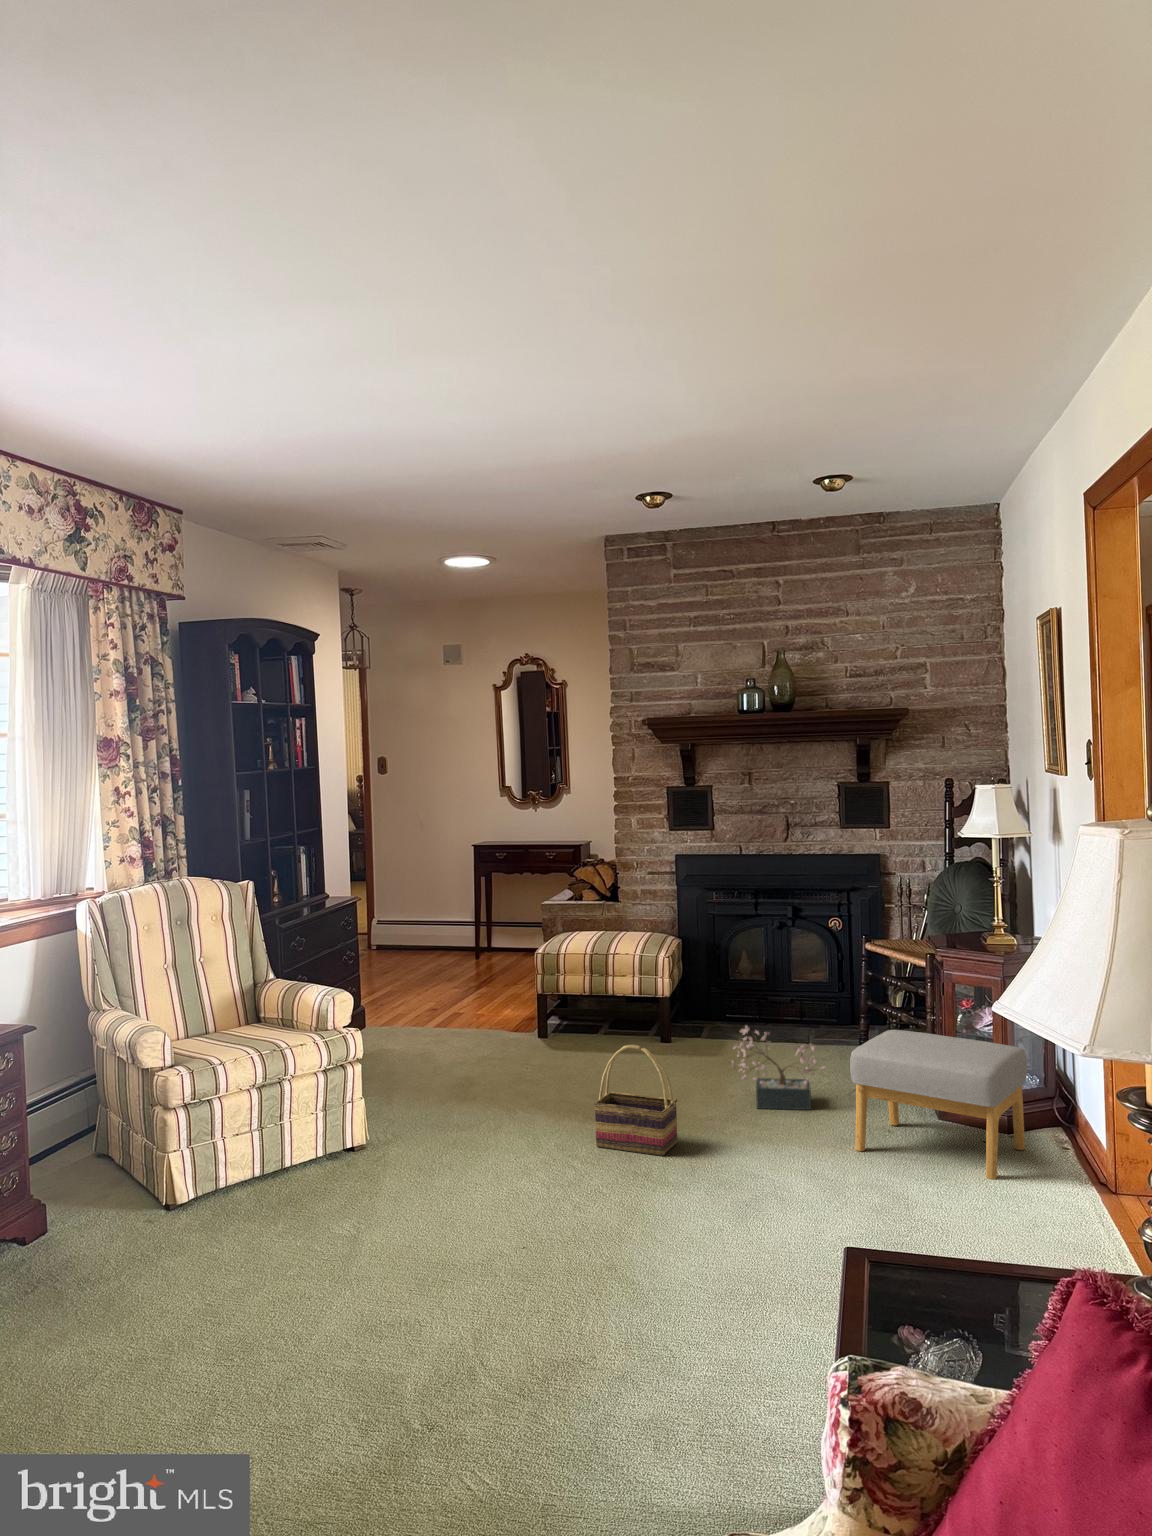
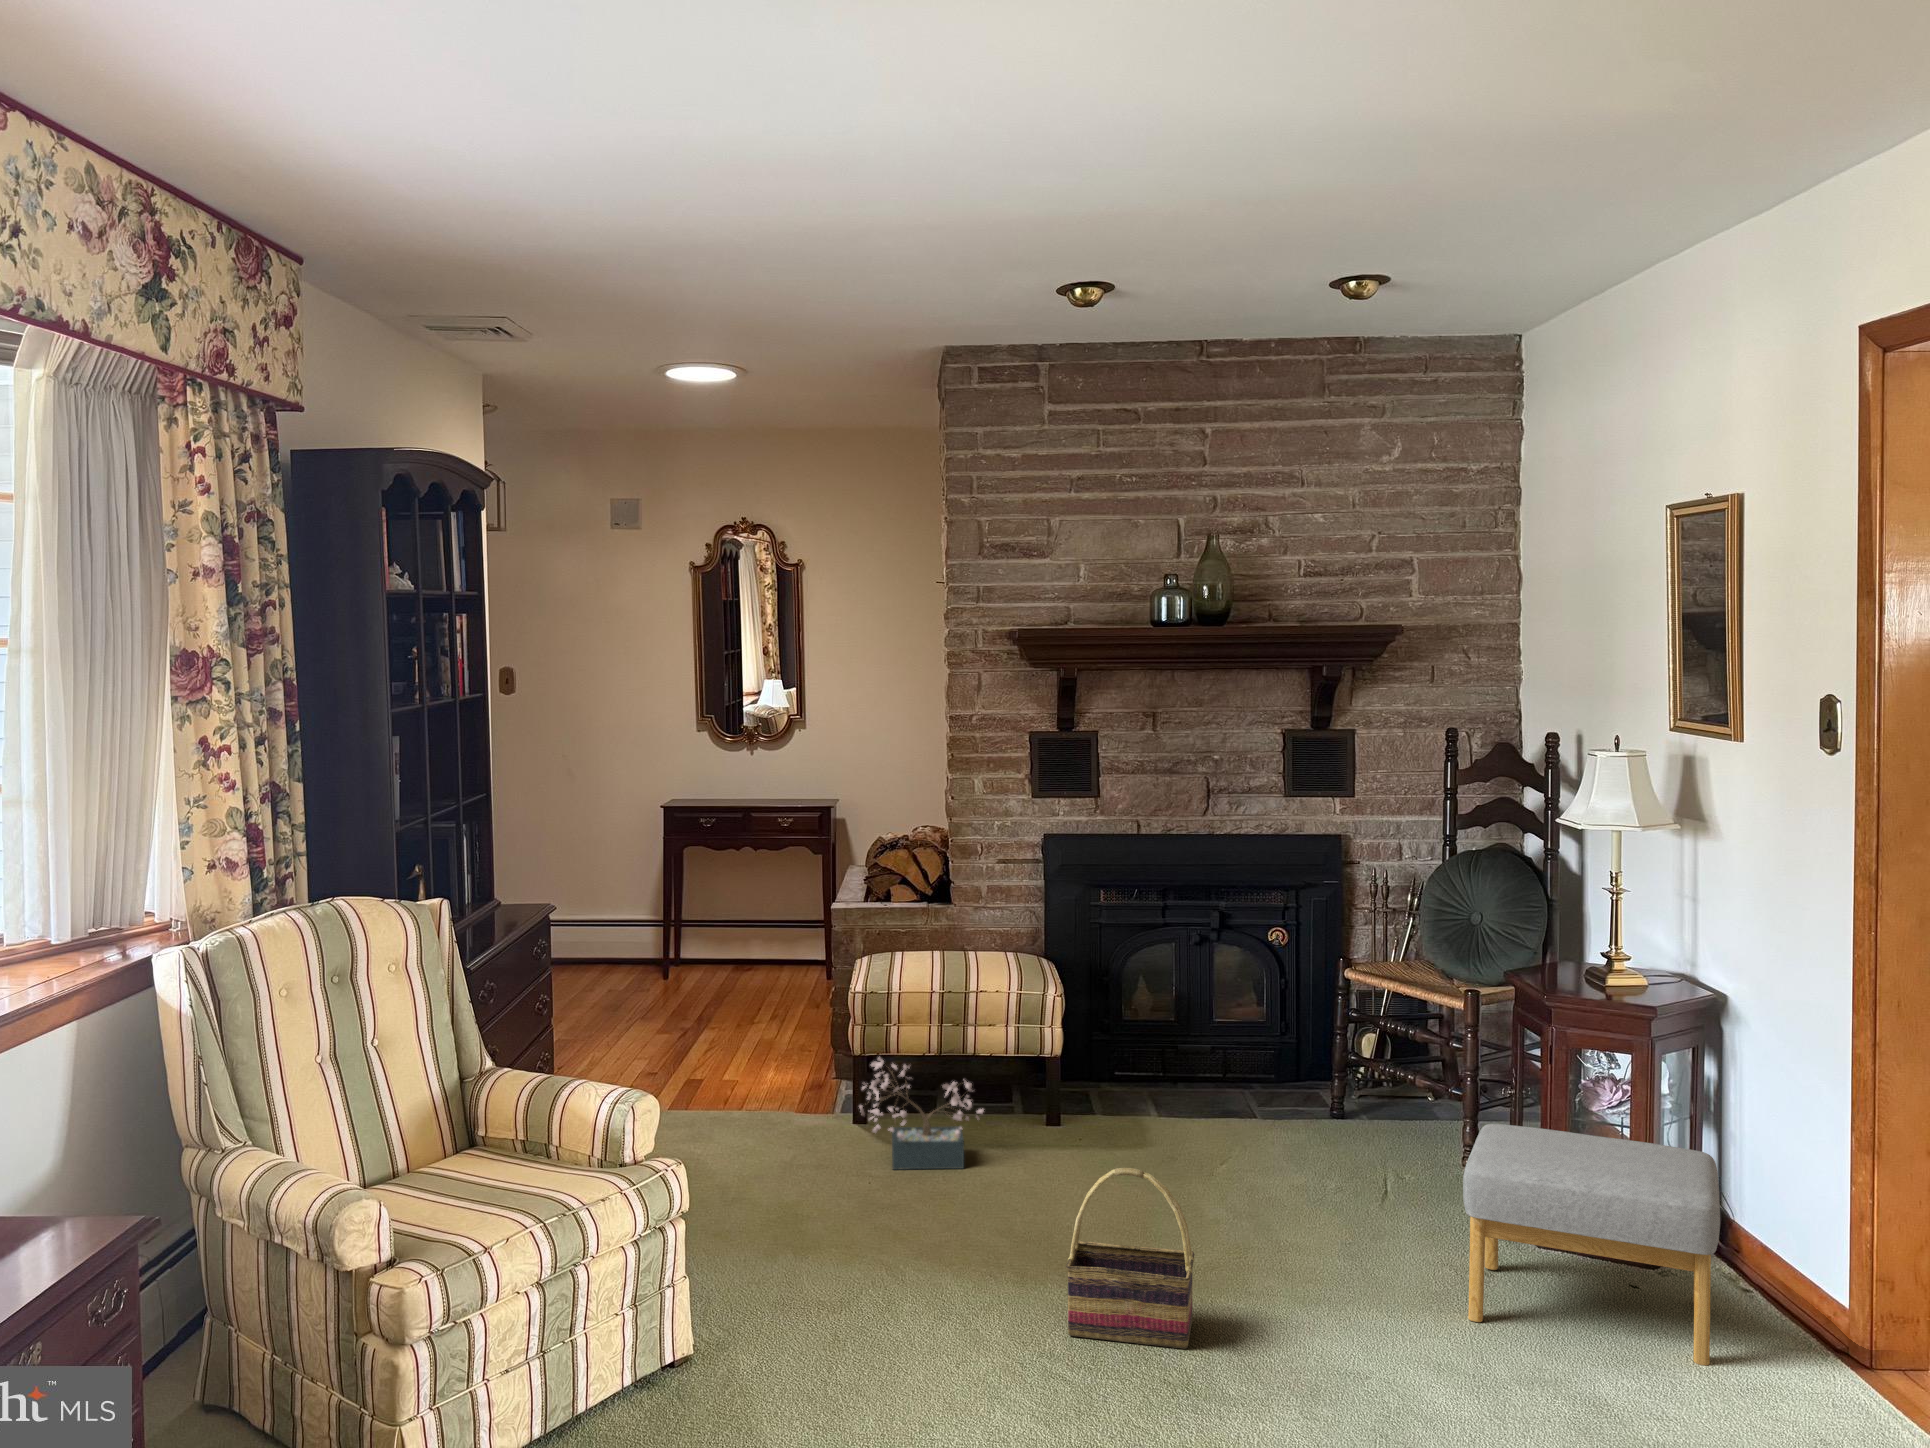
decorative plant: present [732,1026,825,1110] -> present [860,1057,984,1170]

